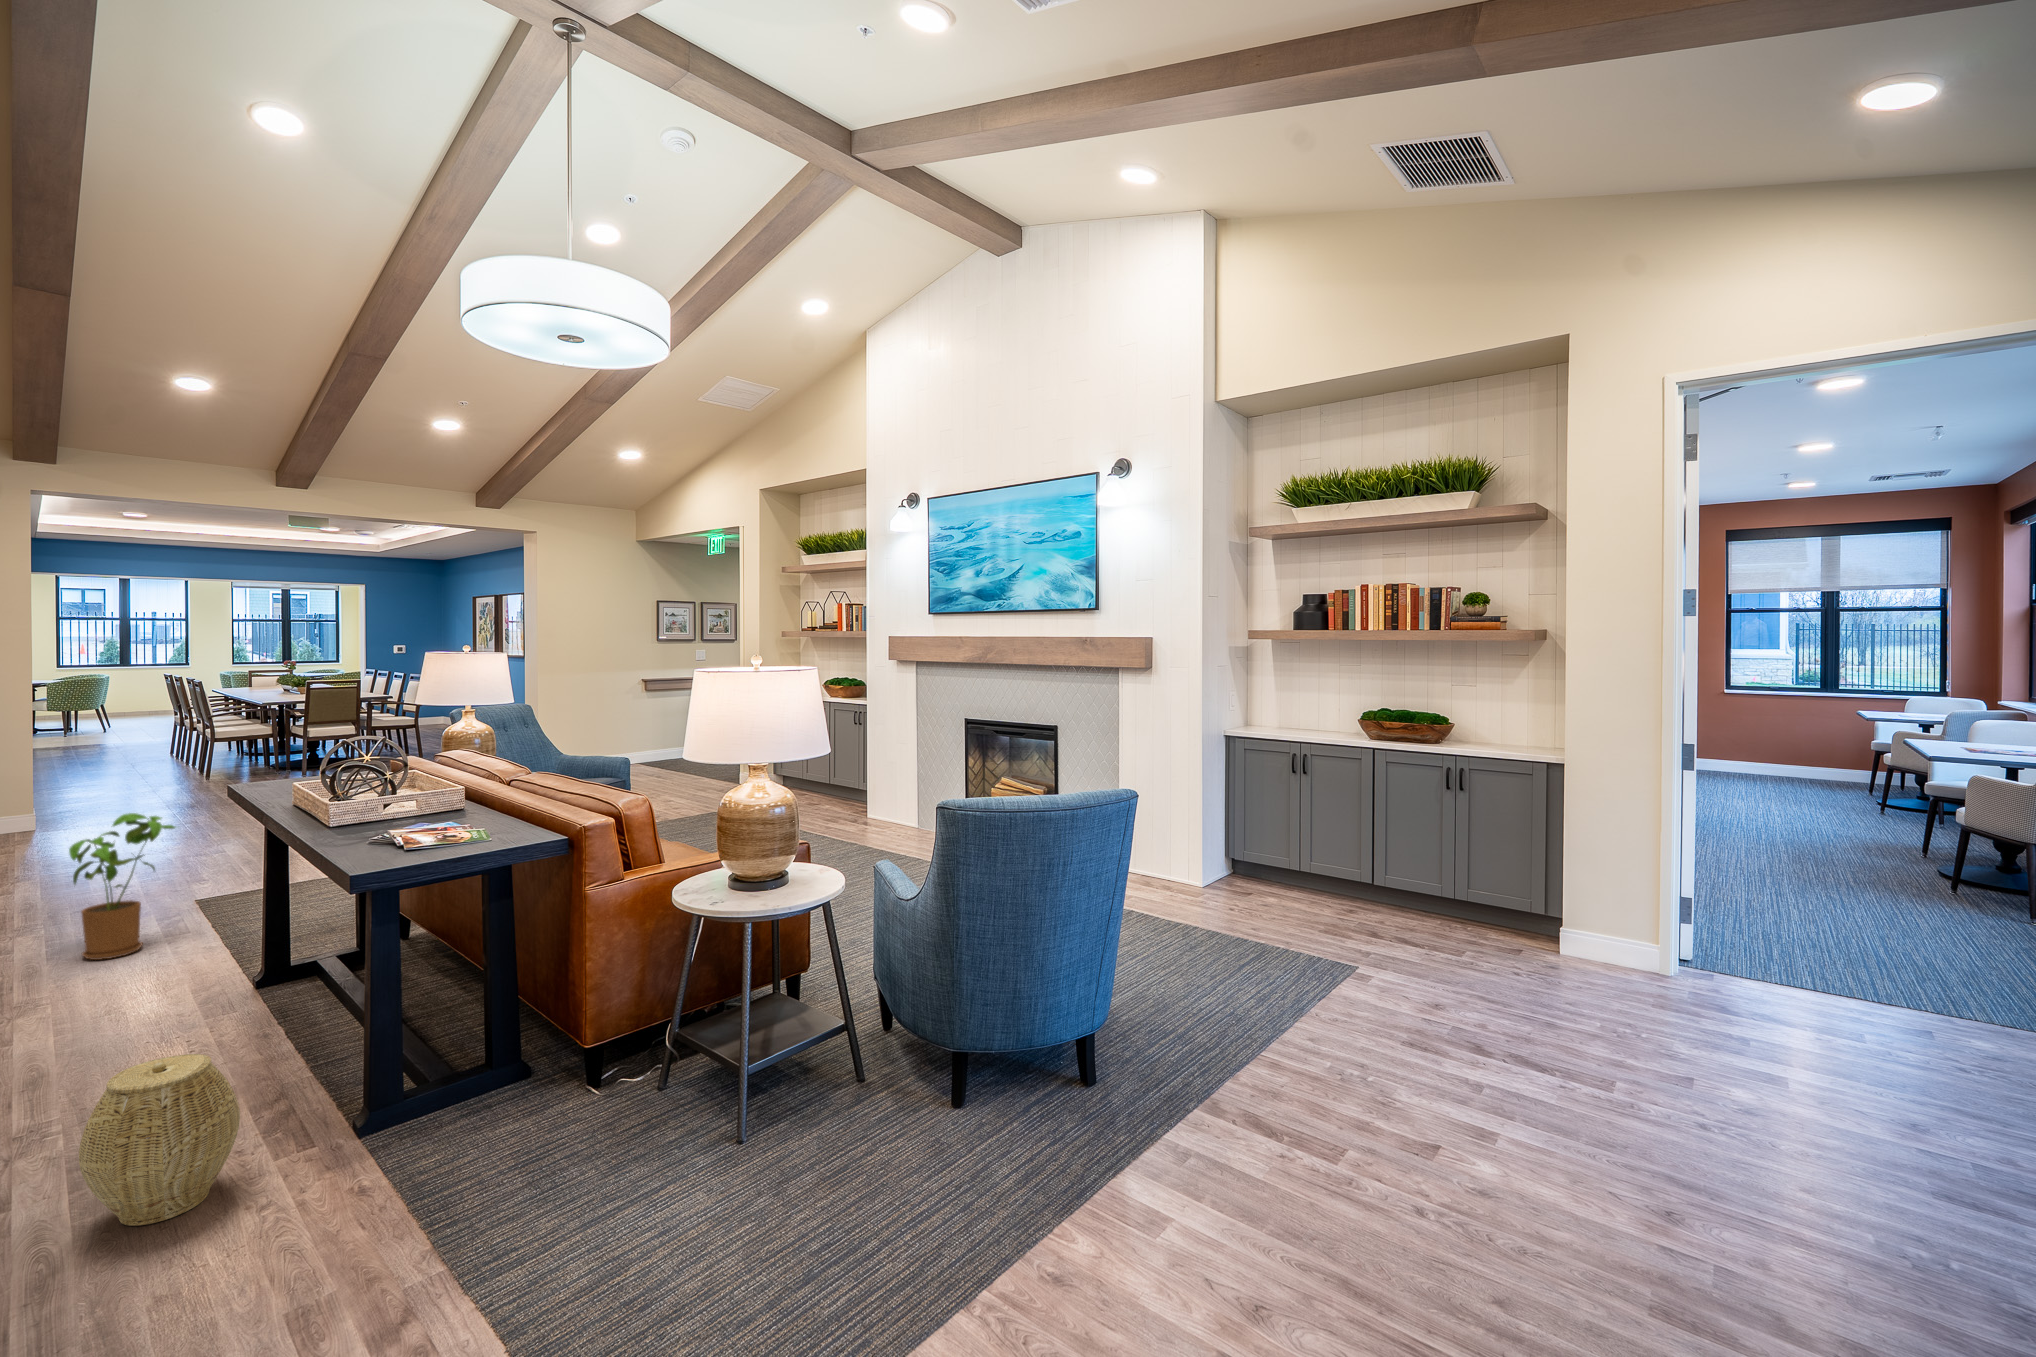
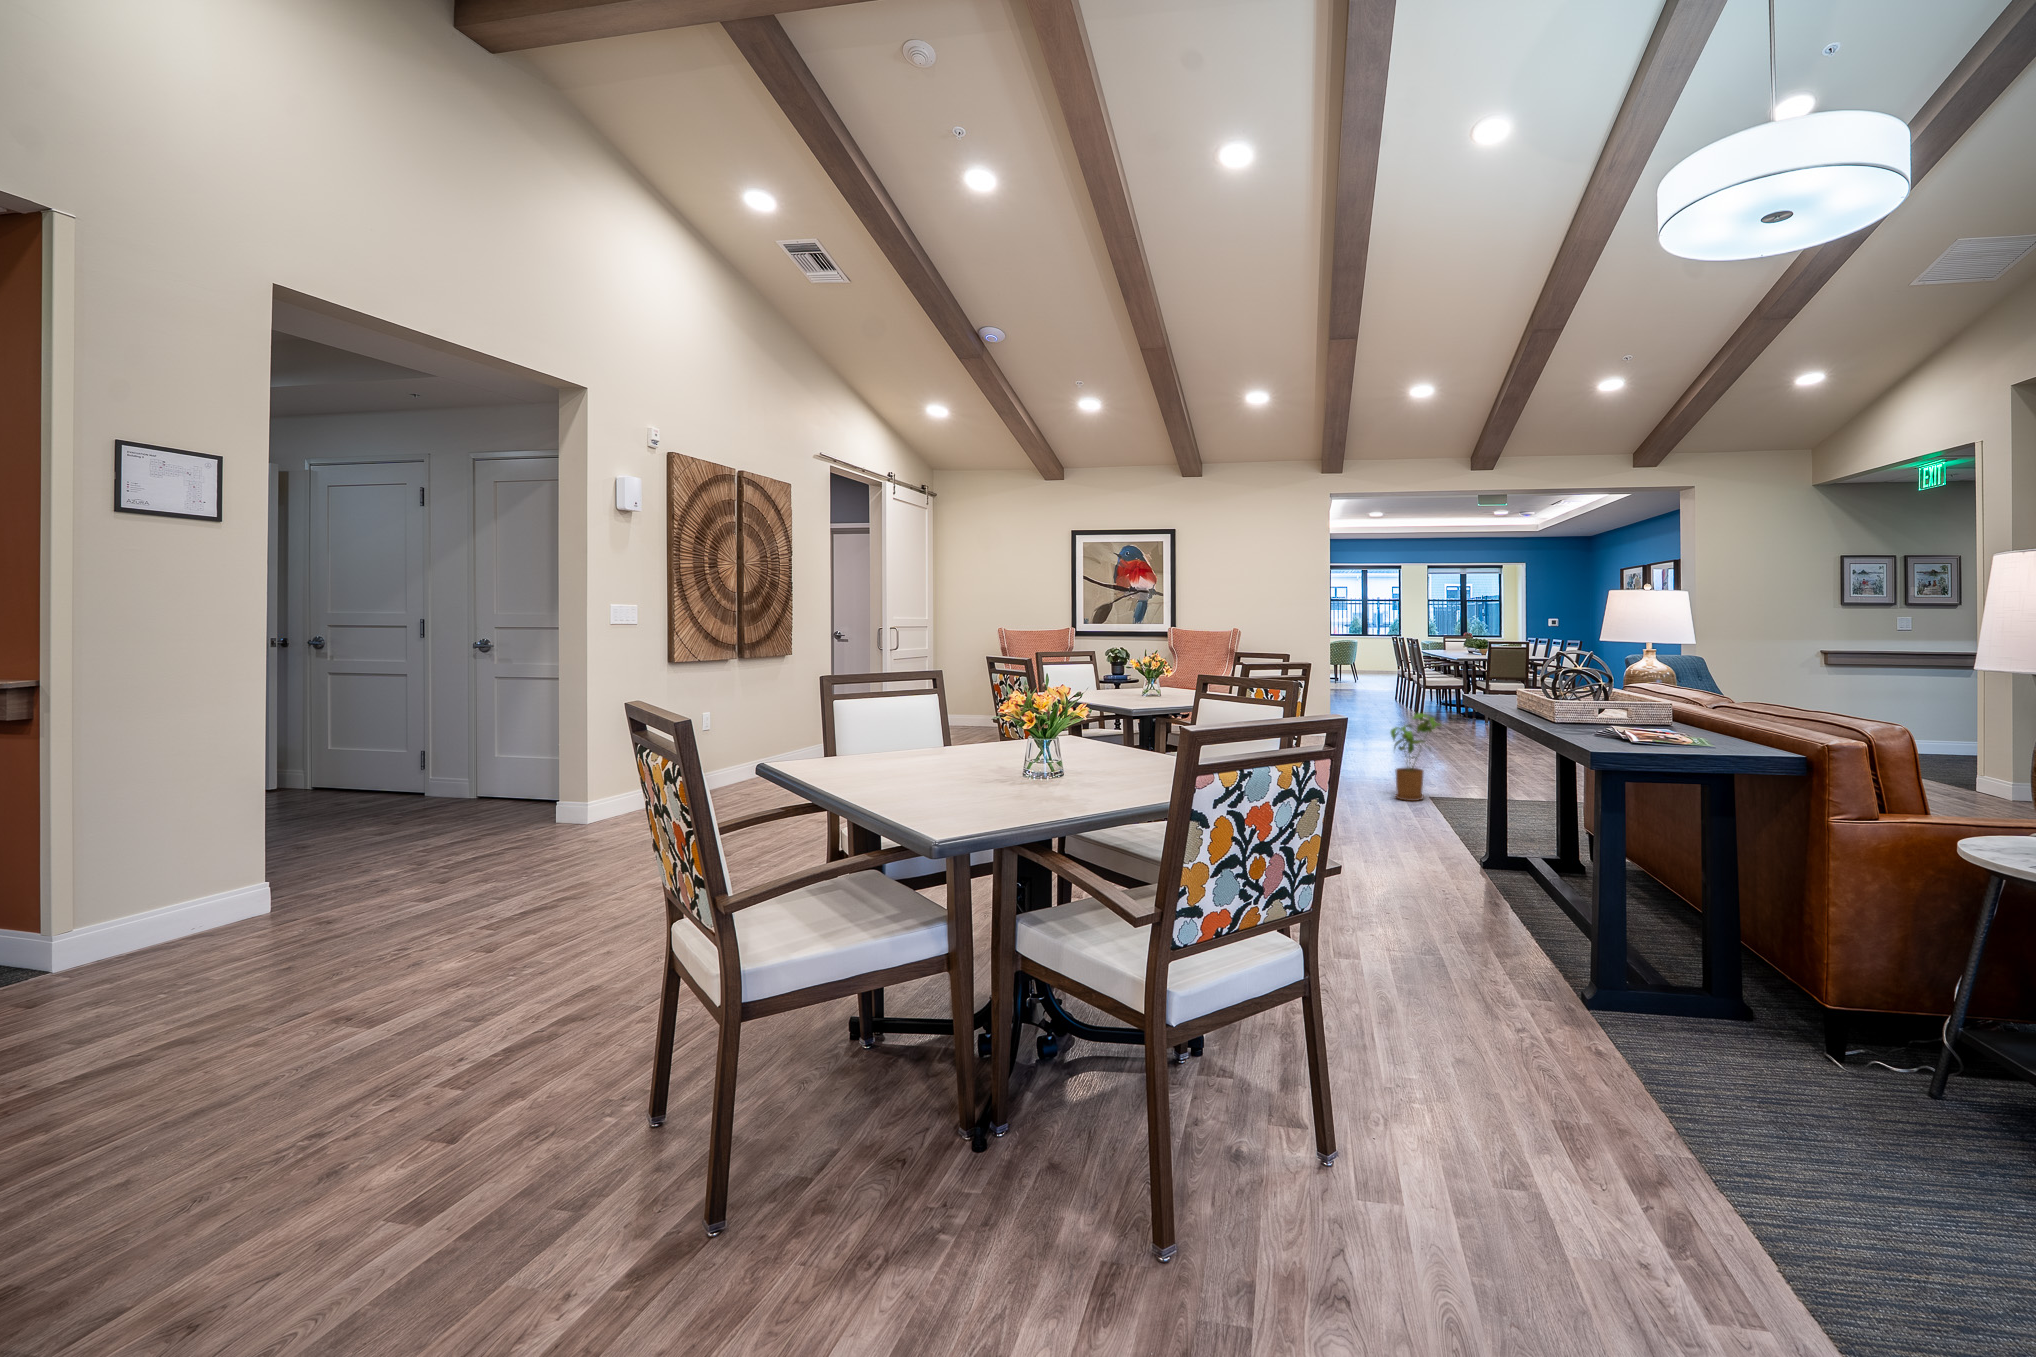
woven basket: present [79,1054,240,1226] -> none [1444,821,1512,902]

